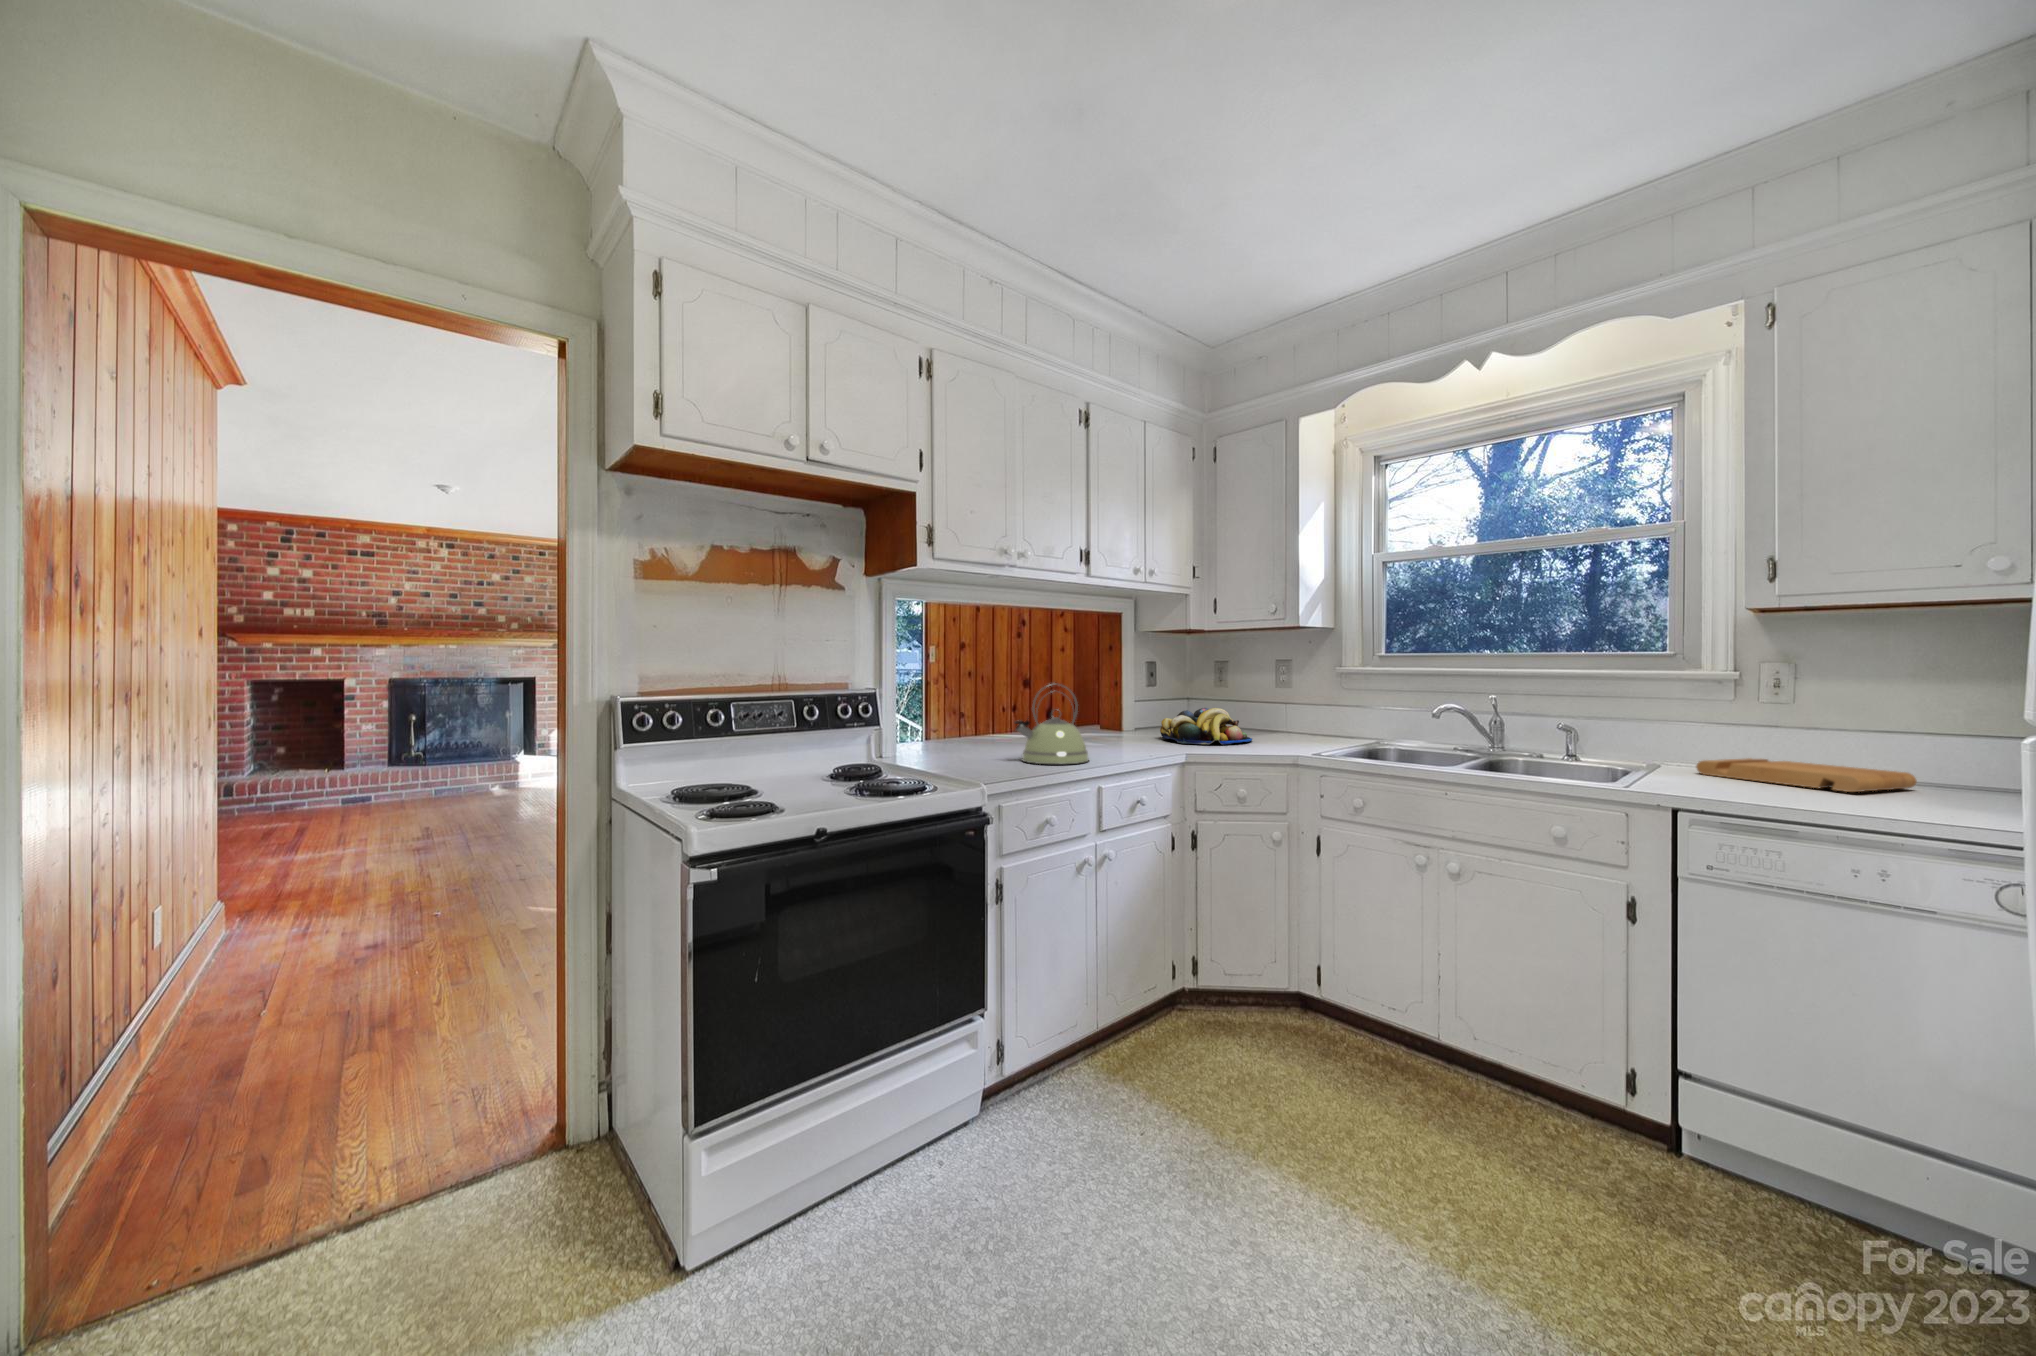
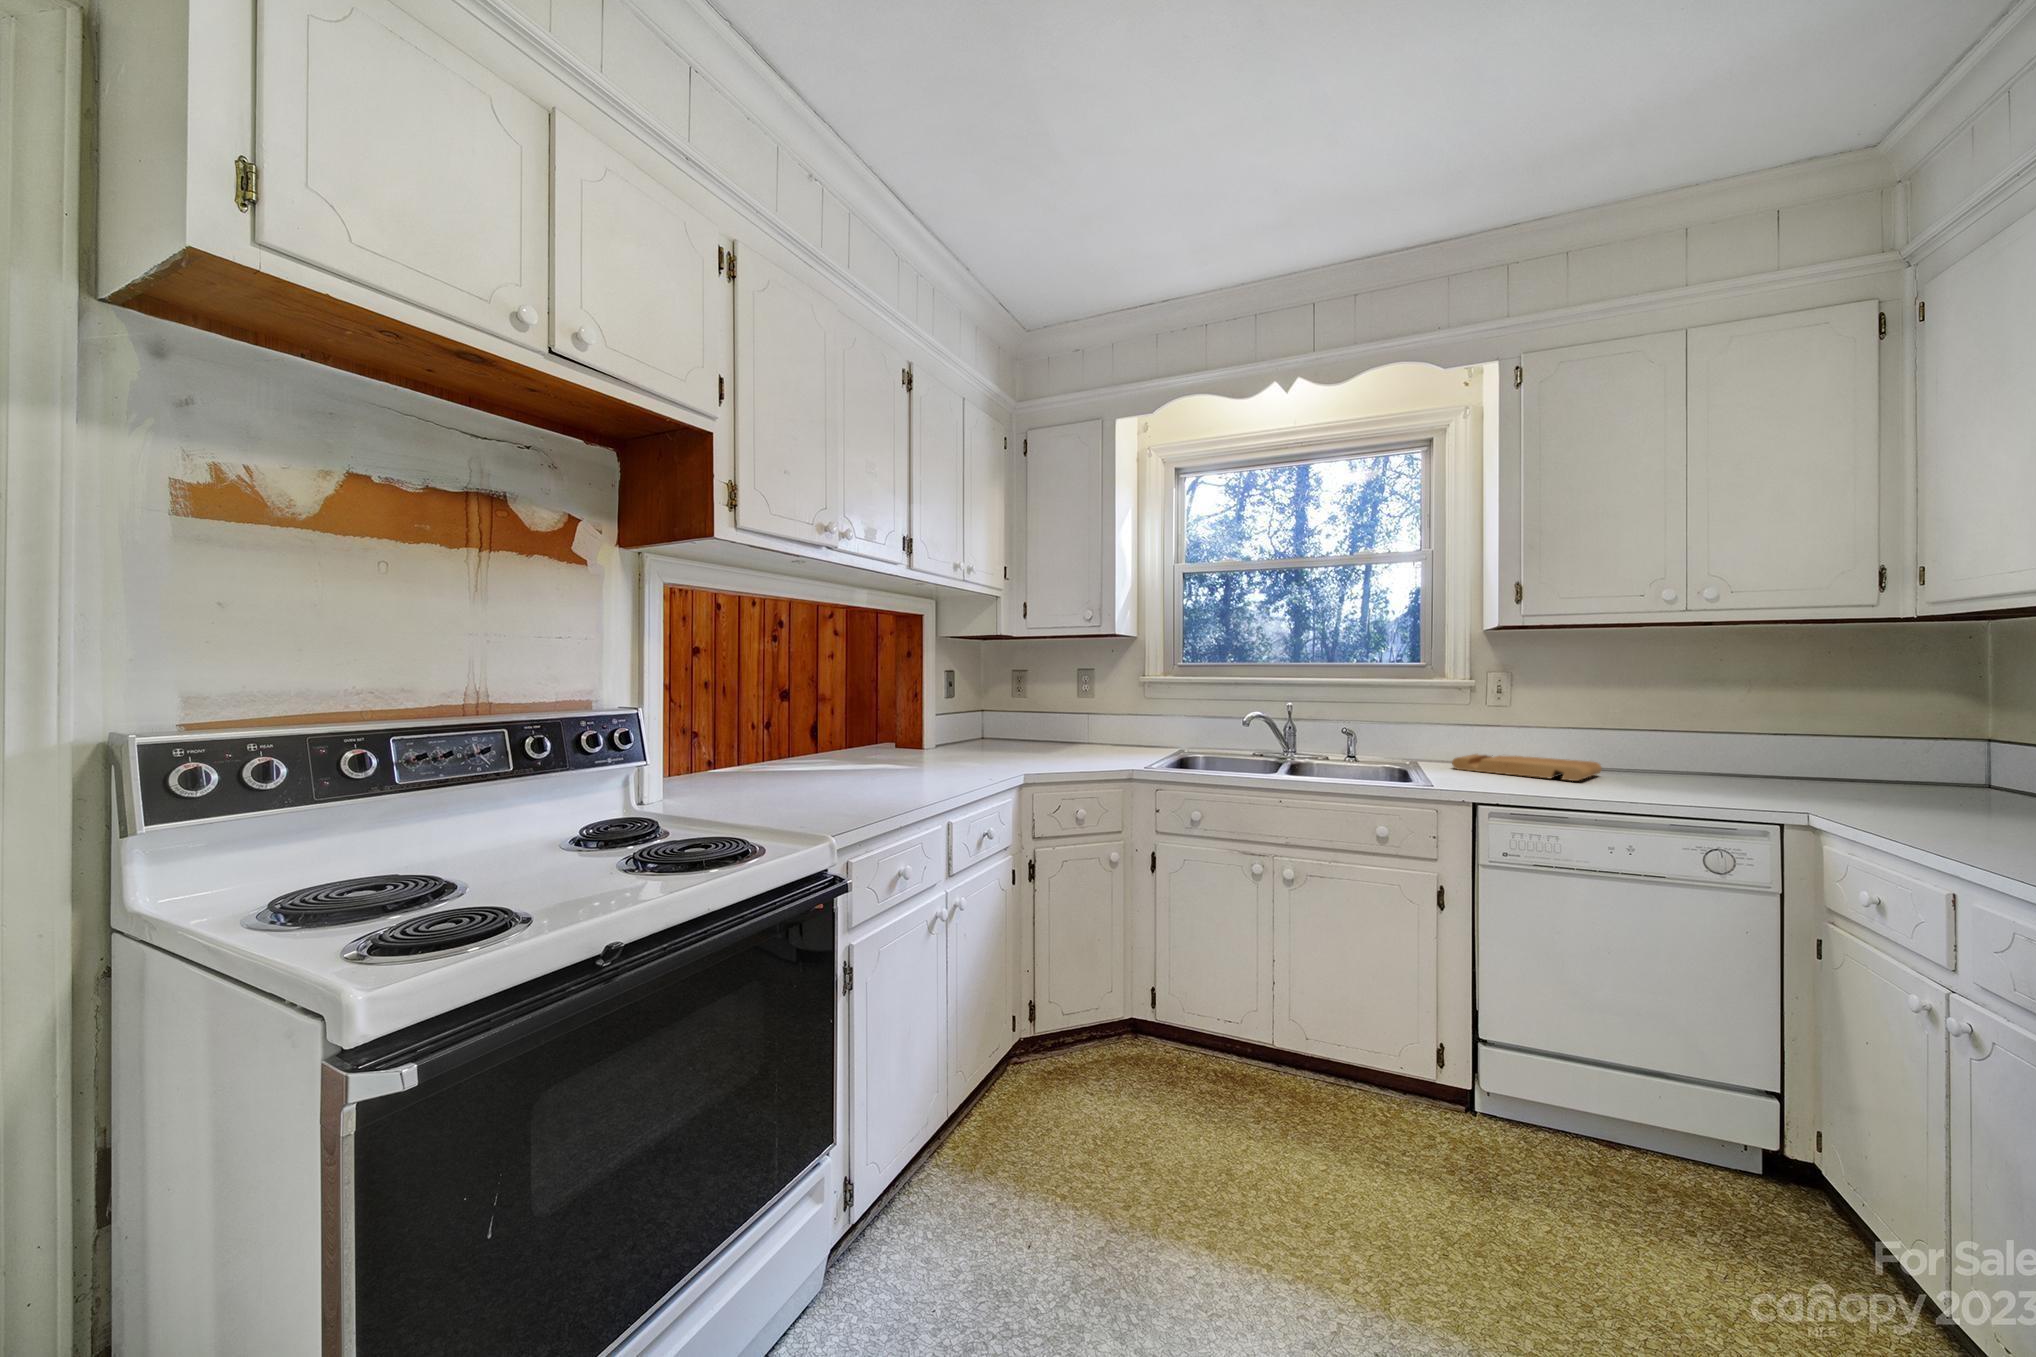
kettle: present [1014,685,1089,764] -> none [834,695,925,796]
fruit bowl: present [1160,708,1252,744] -> none [968,718,1064,759]

